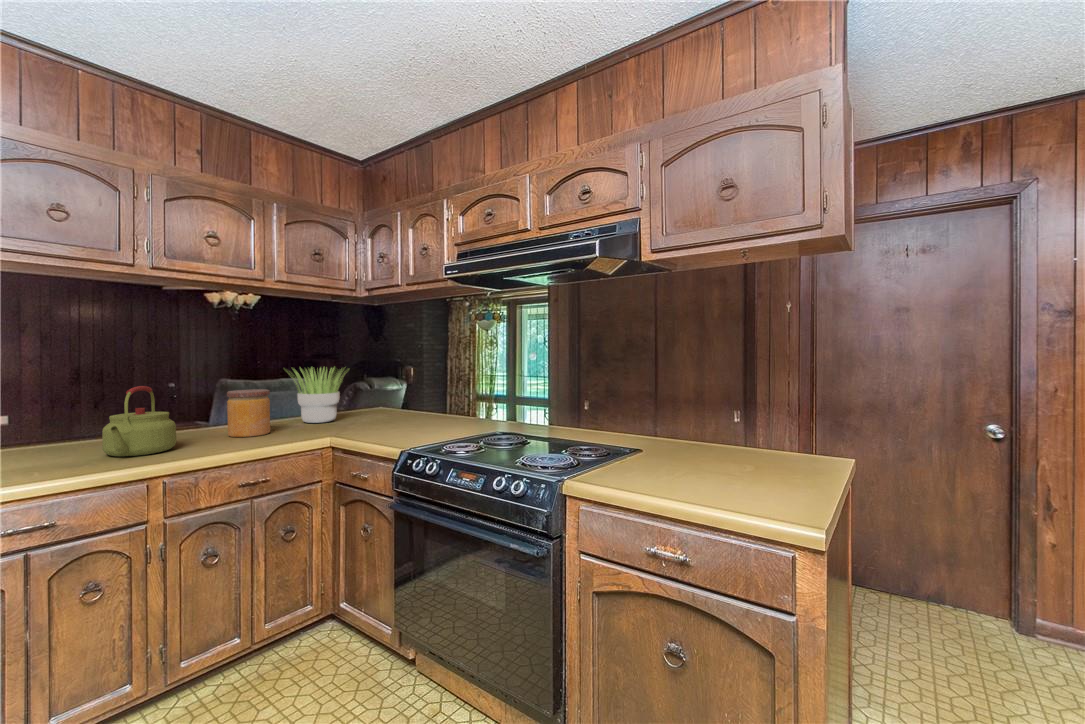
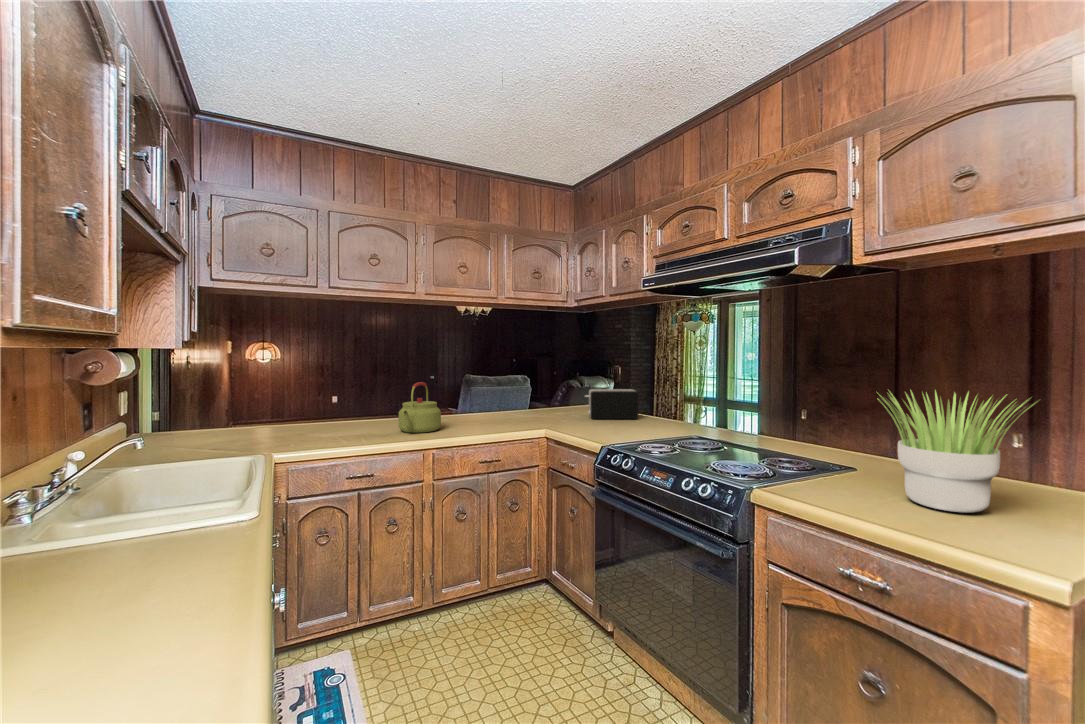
potted plant: present [294,368,345,423] -> present [877,390,1033,513]
toaster: none [376,388,438,422] -> present [585,389,639,419]
jar: present [227,389,270,437] -> none [473,386,502,424]

